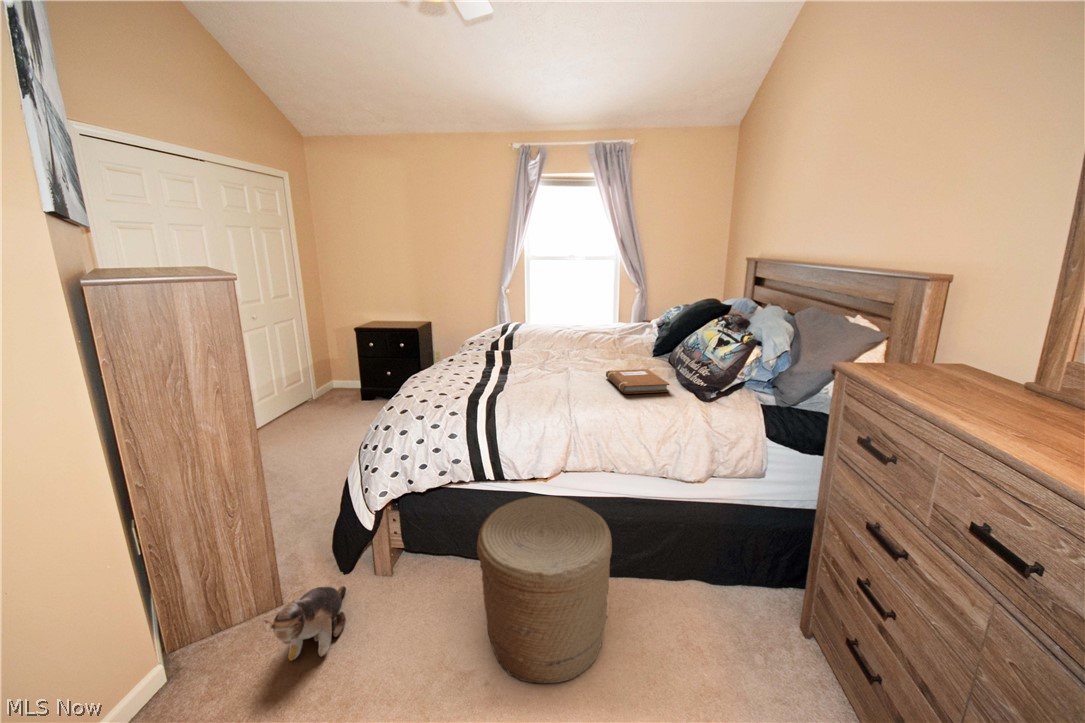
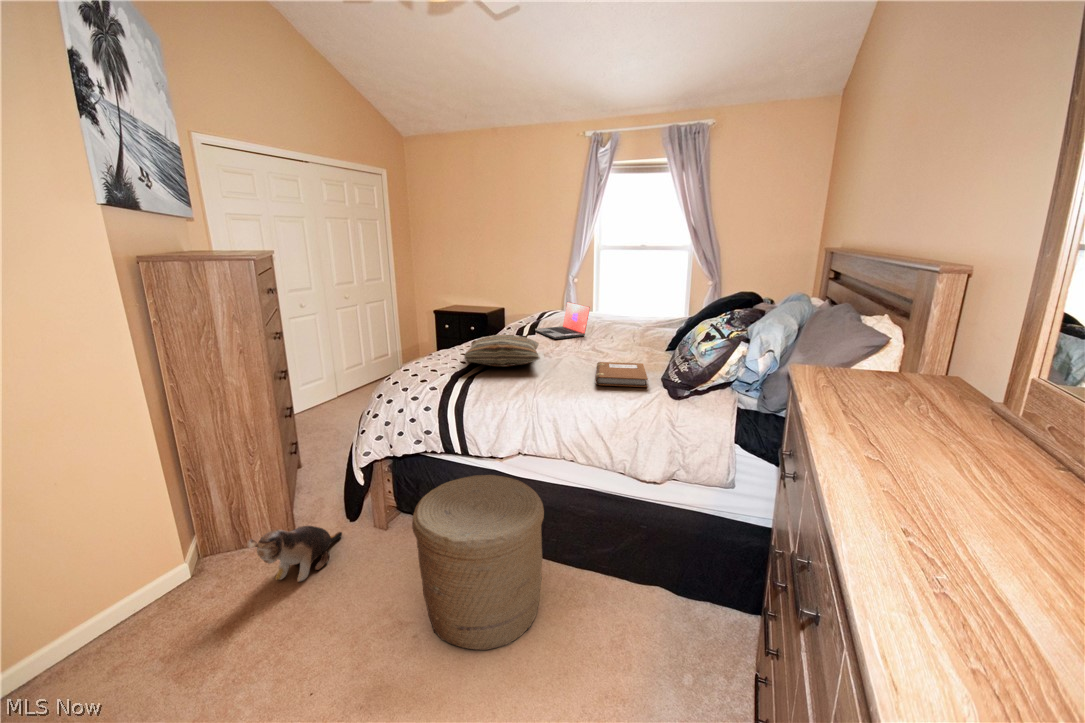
laptop: none [505,312,563,349] -> present [535,302,590,339]
pillow: none [467,350,555,383] -> present [464,335,539,367]

